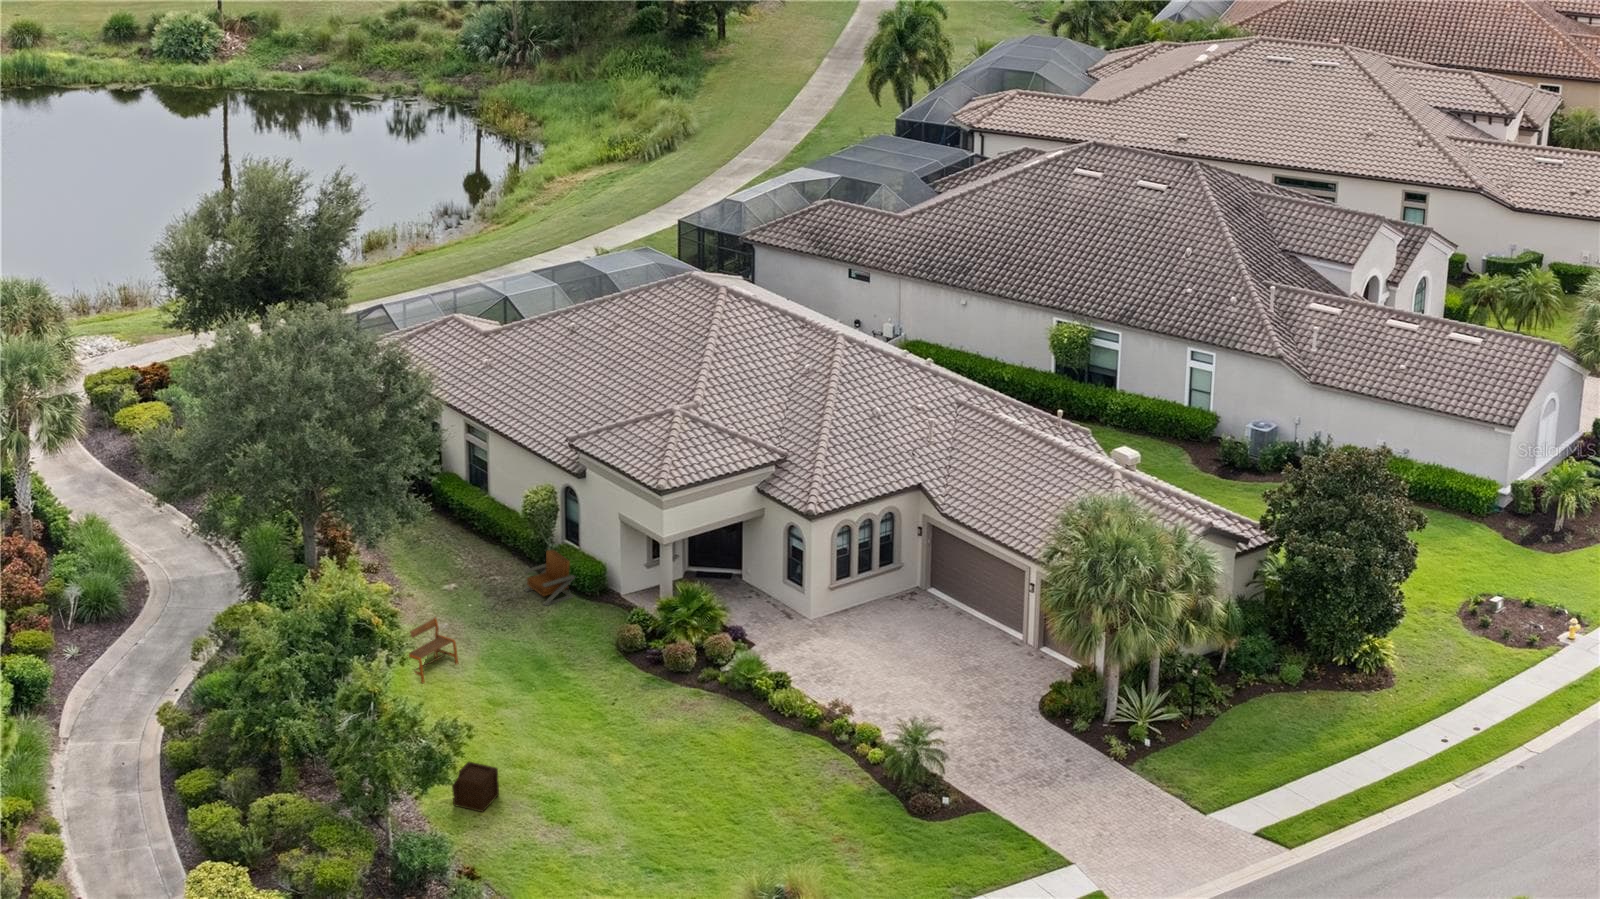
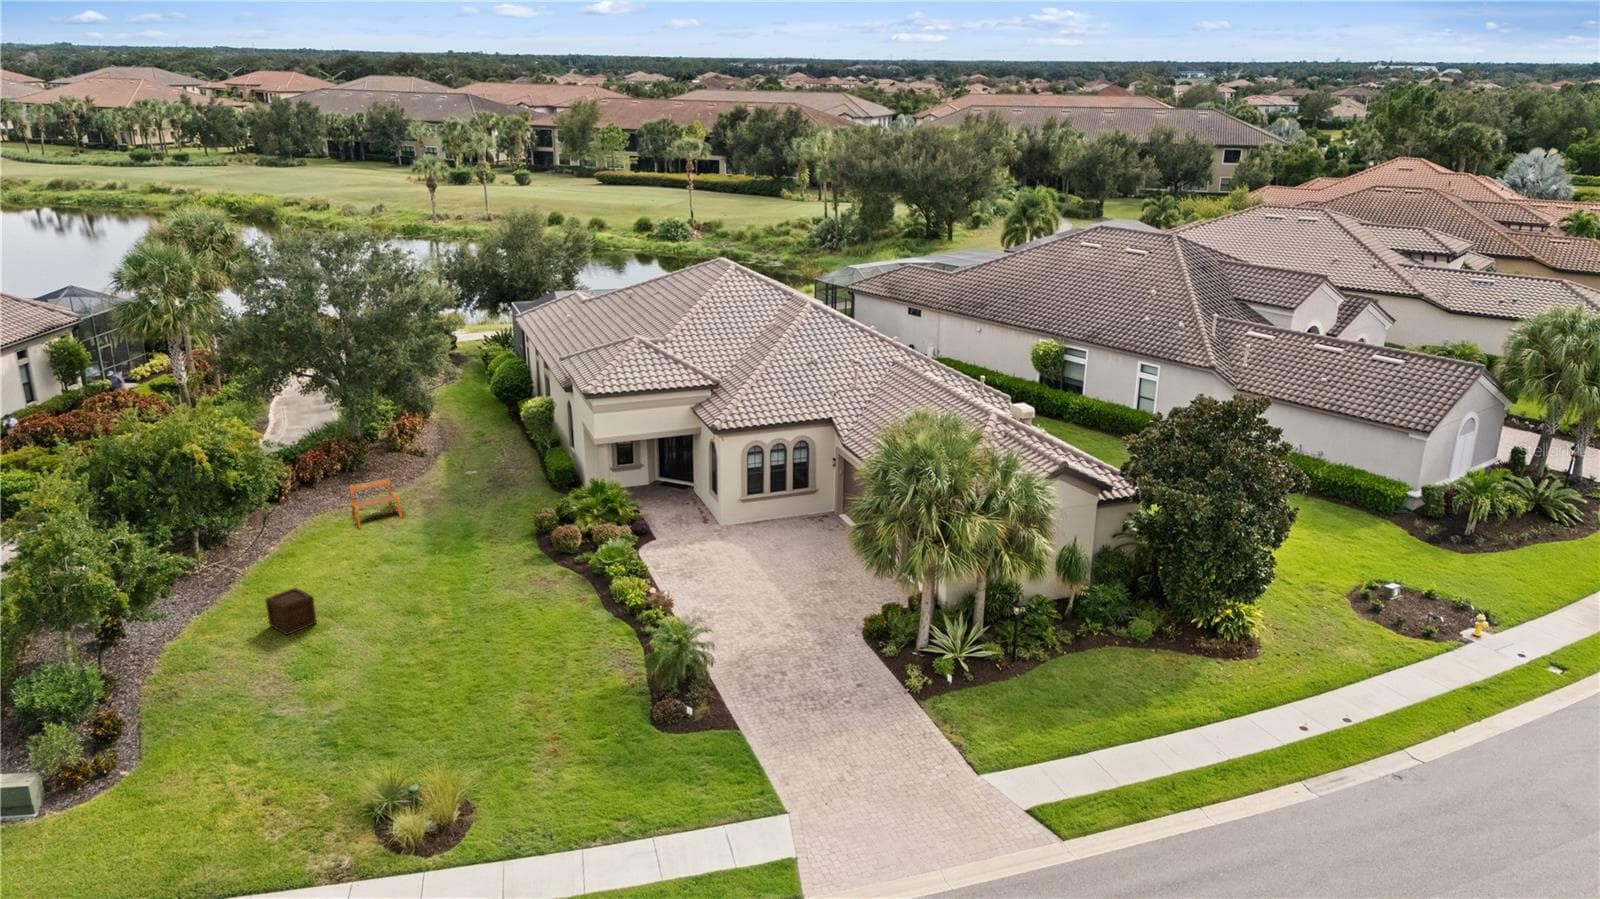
lounge chair: present [524,550,575,606] -> none [506,446,541,489]

